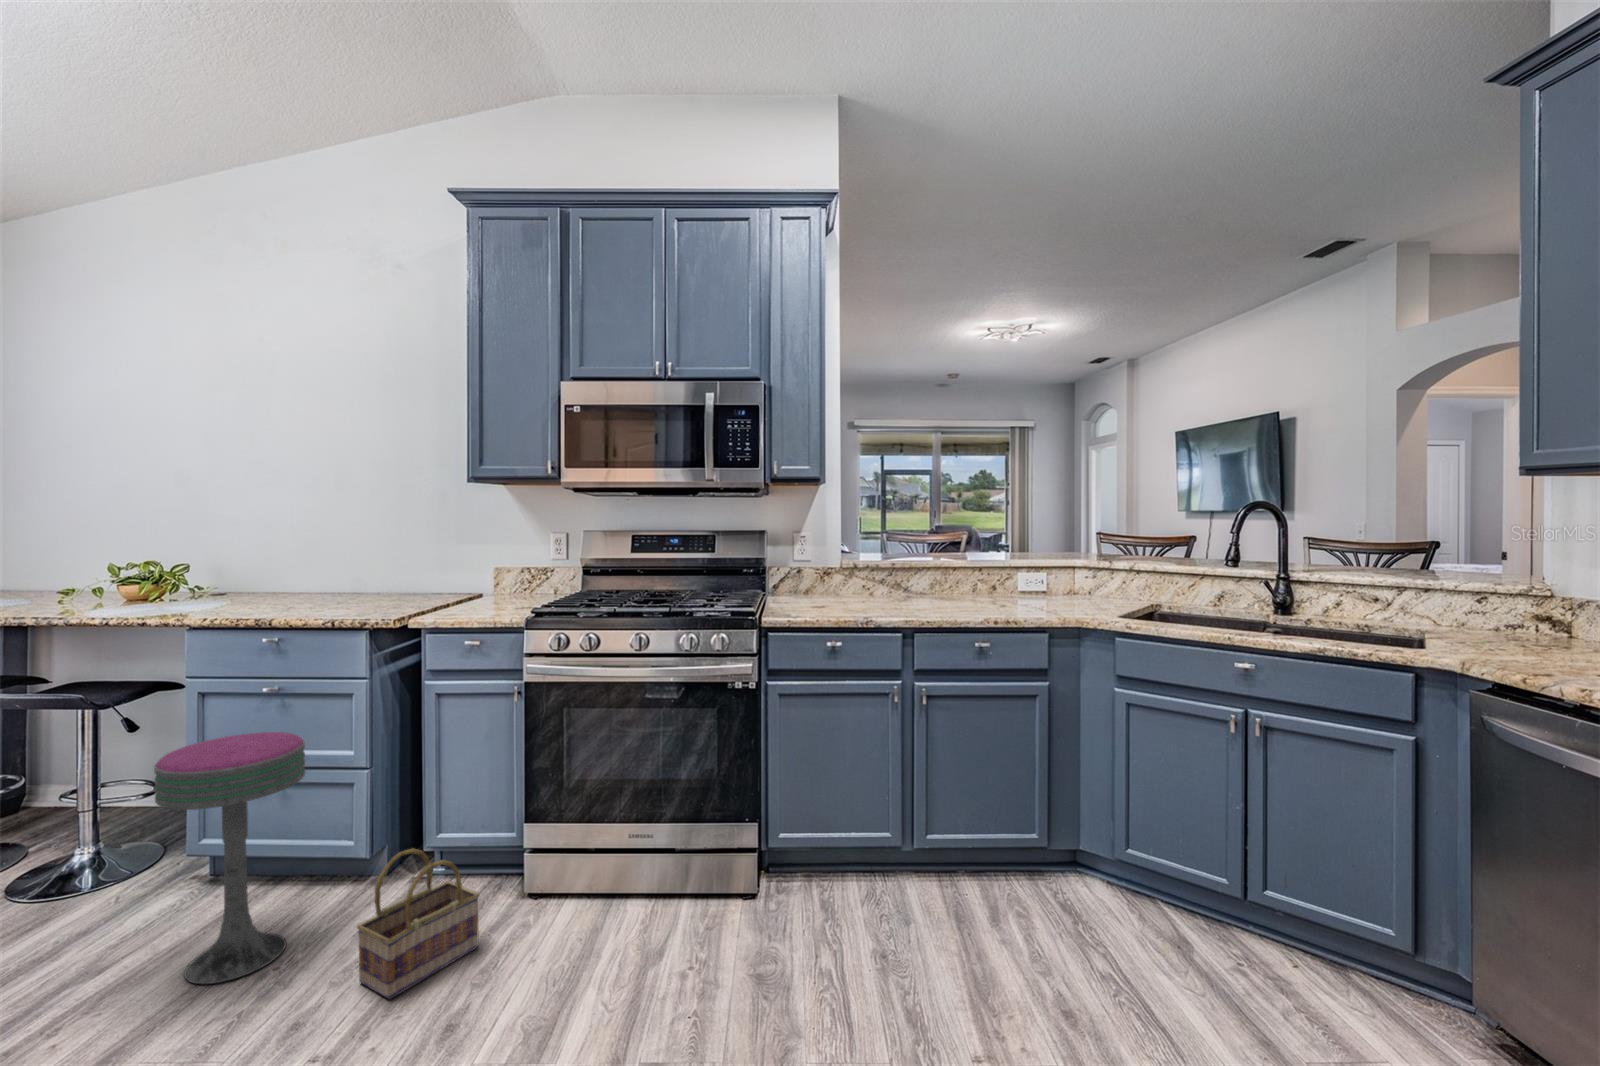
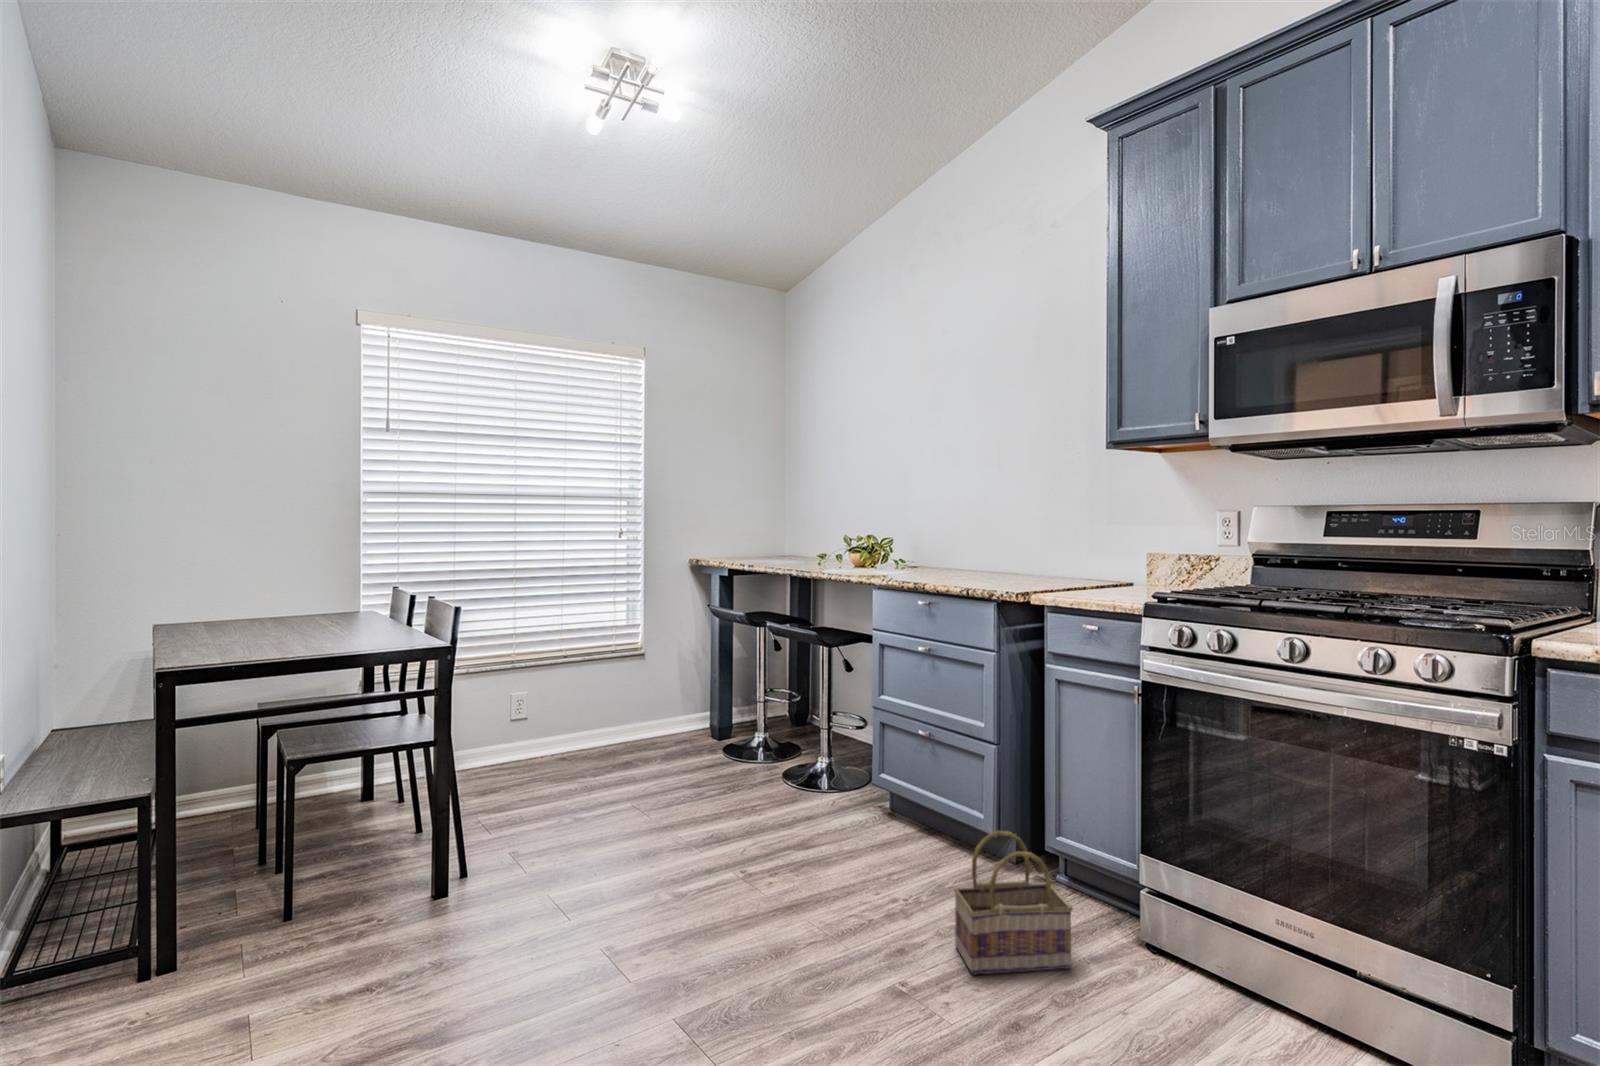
bar stool: present [154,732,305,984] -> none [830,683,935,897]

